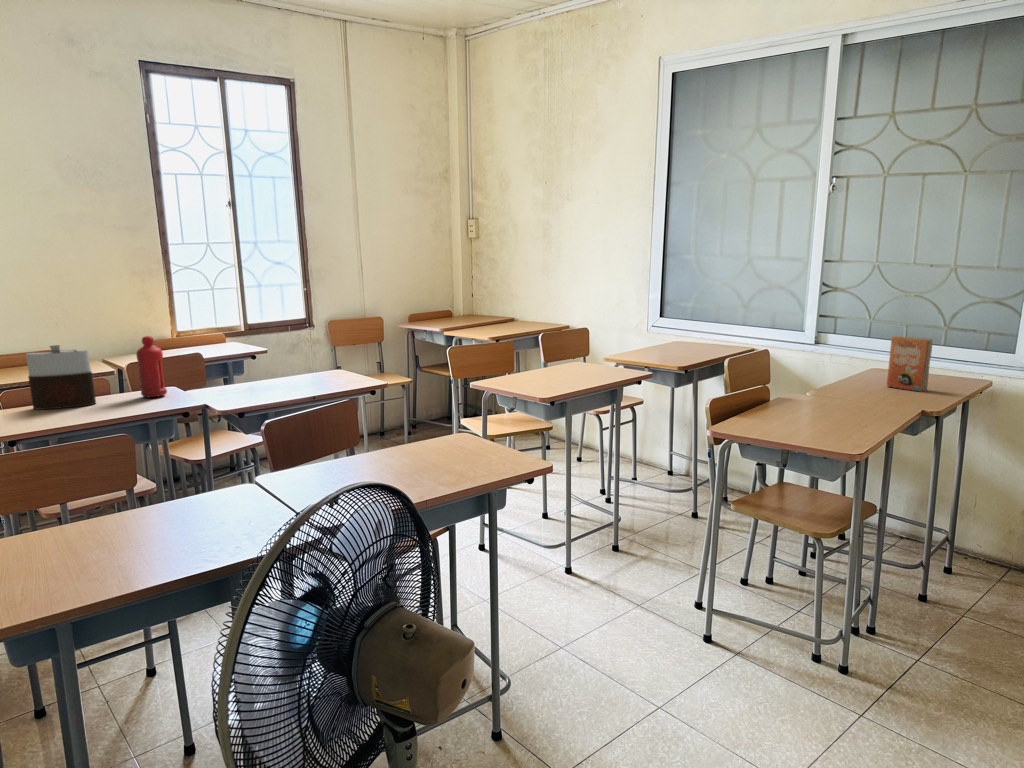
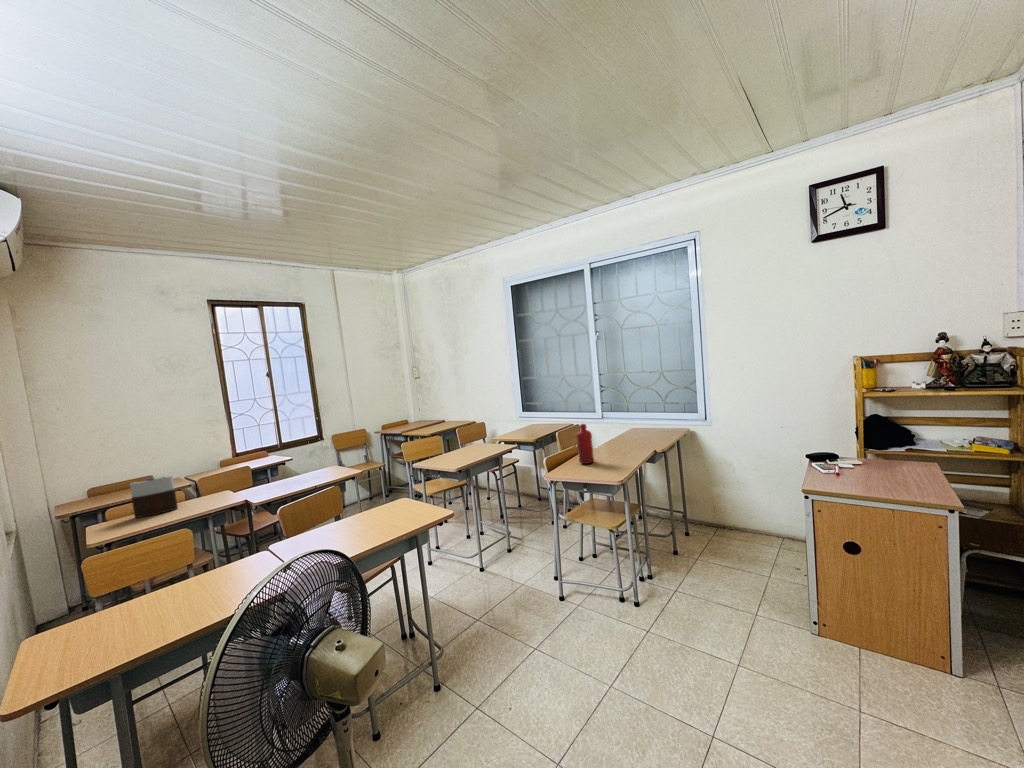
water bottle: present [136,336,167,397] -> present [576,424,594,464]
paperback book: present [887,336,932,391] -> none [624,411,670,443]

